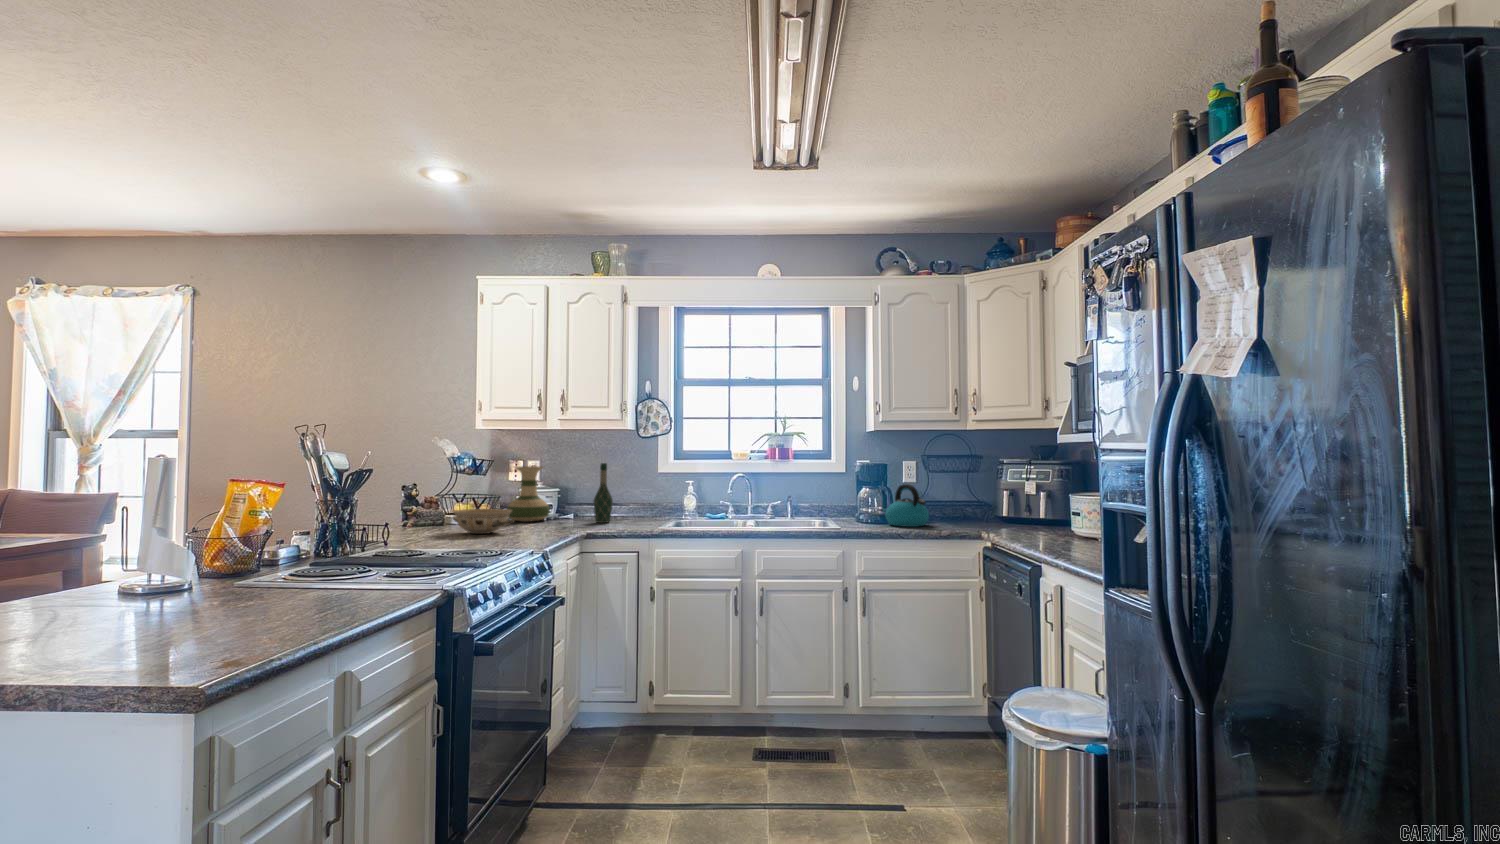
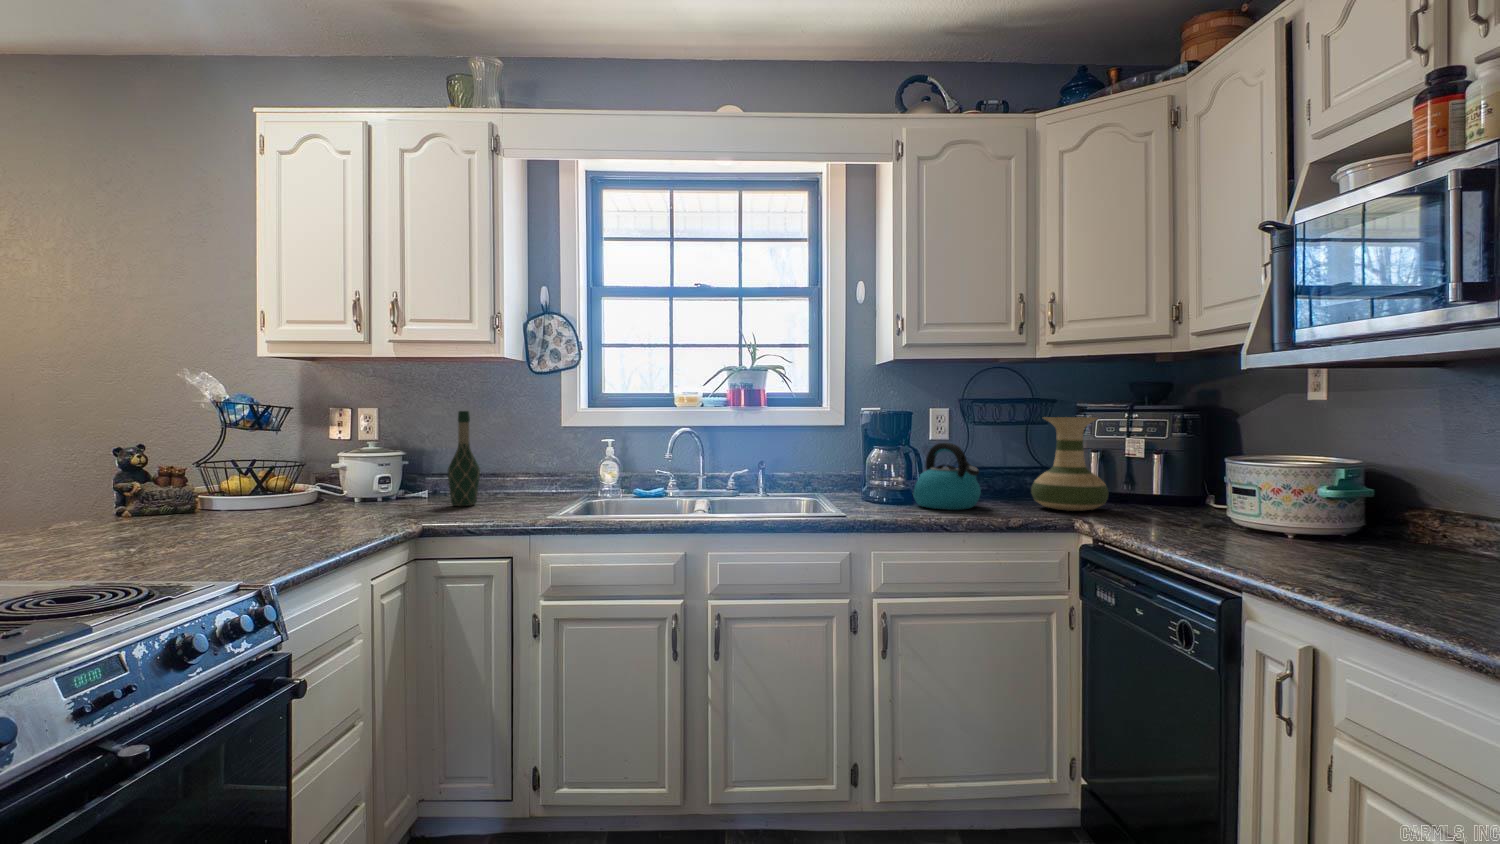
vase: present [507,466,550,522] -> present [1031,417,1108,511]
ceramic bowl: present [453,509,514,534] -> none [157,488,279,535]

